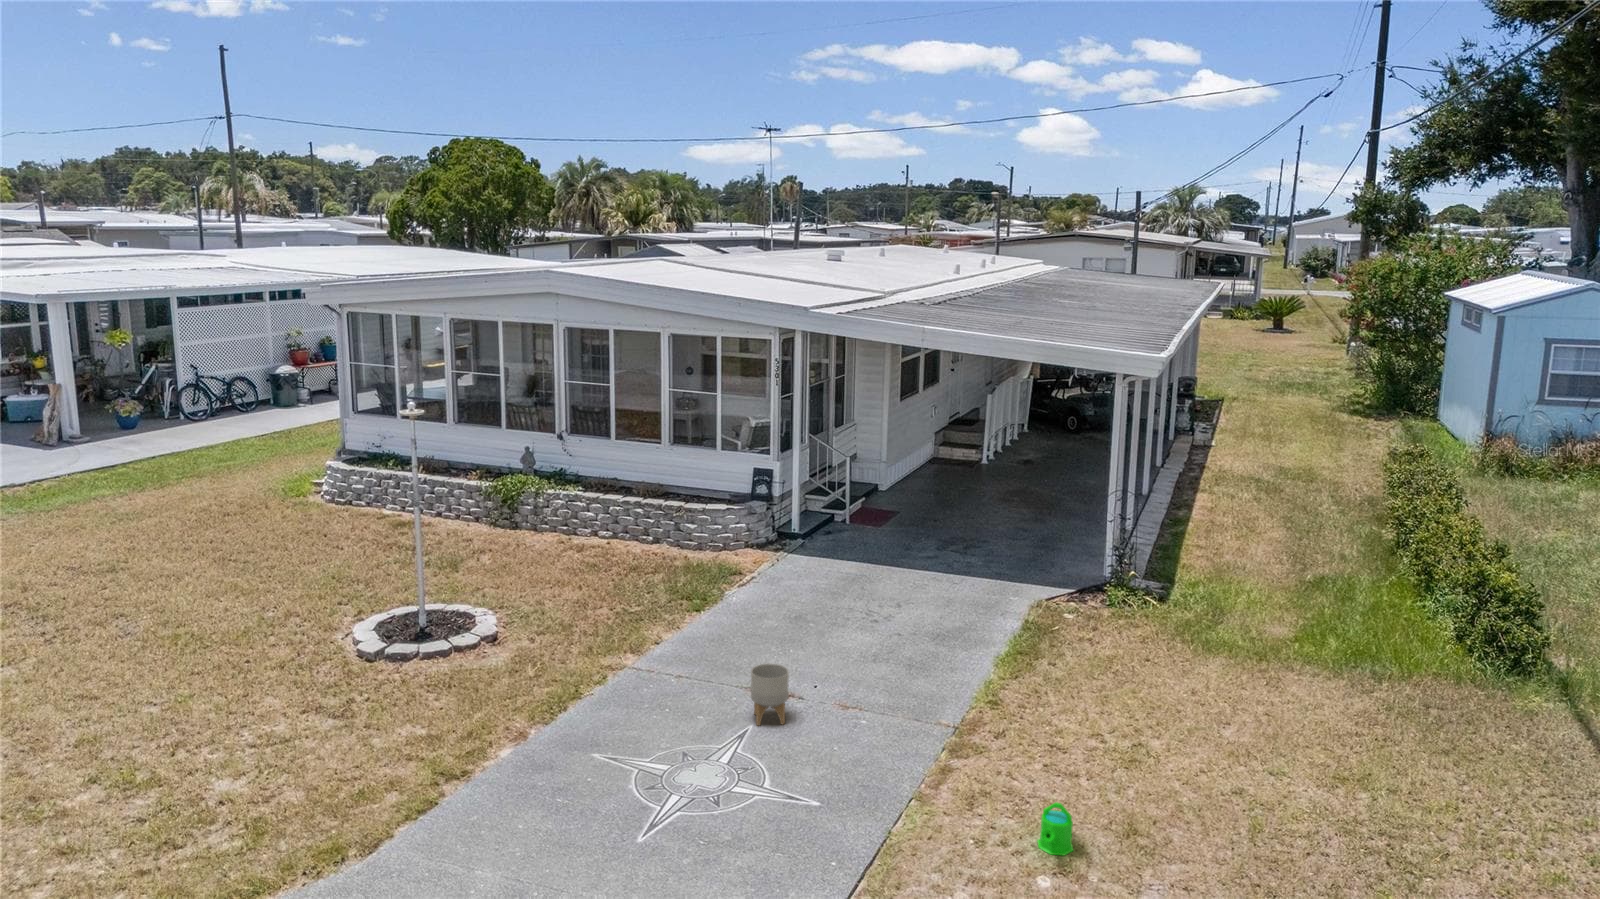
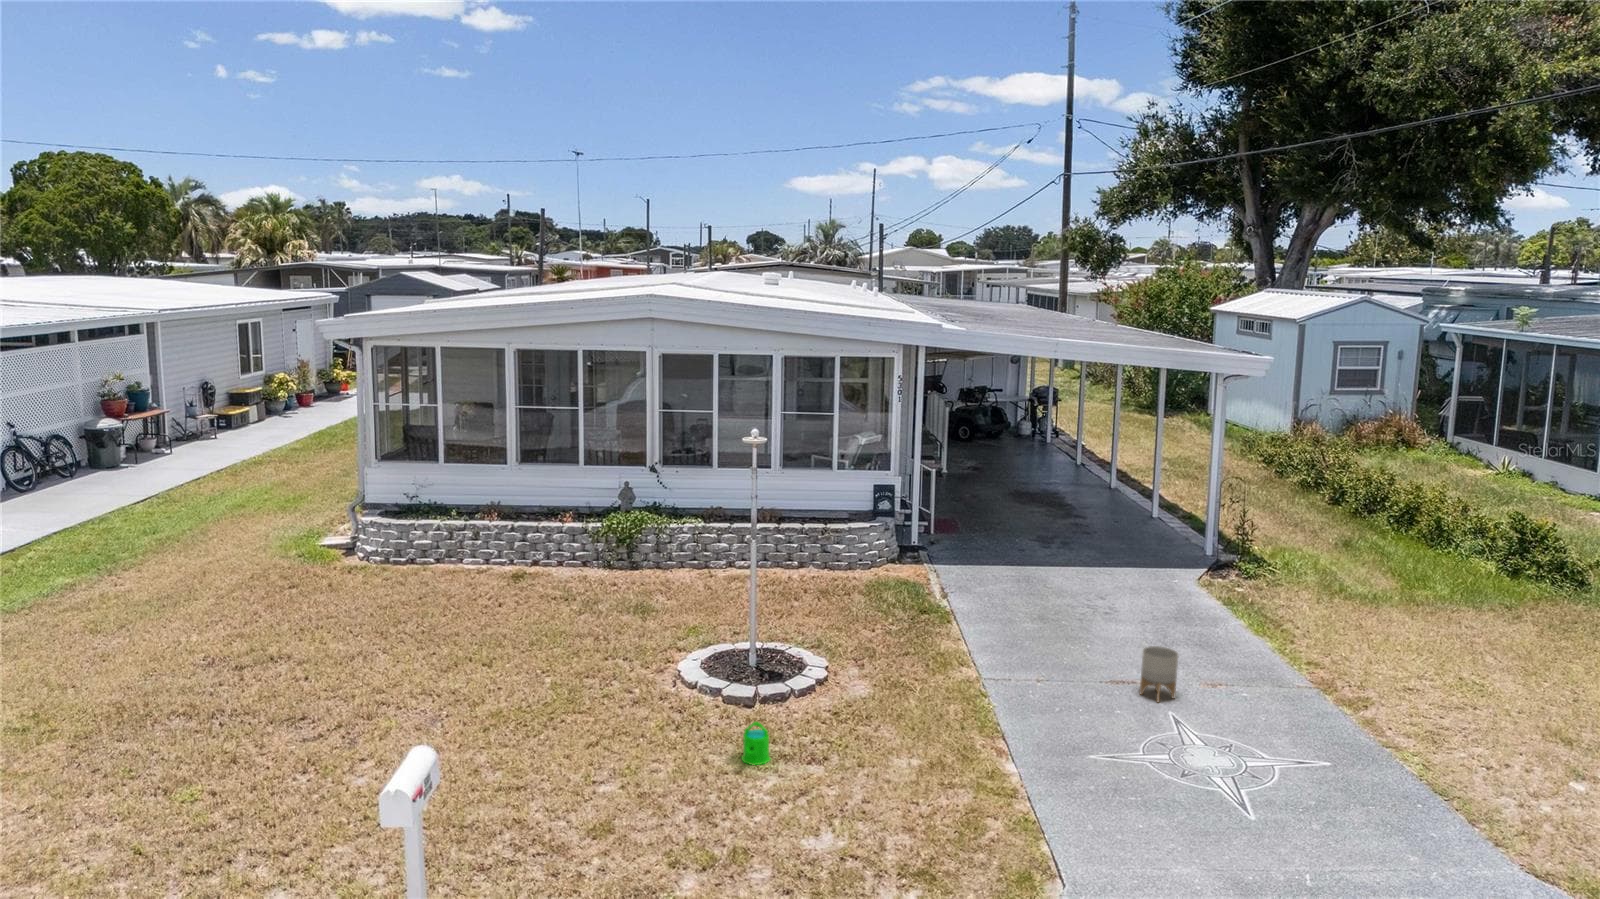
watering can: present [1038,802,1073,855] -> present [742,722,770,765]

